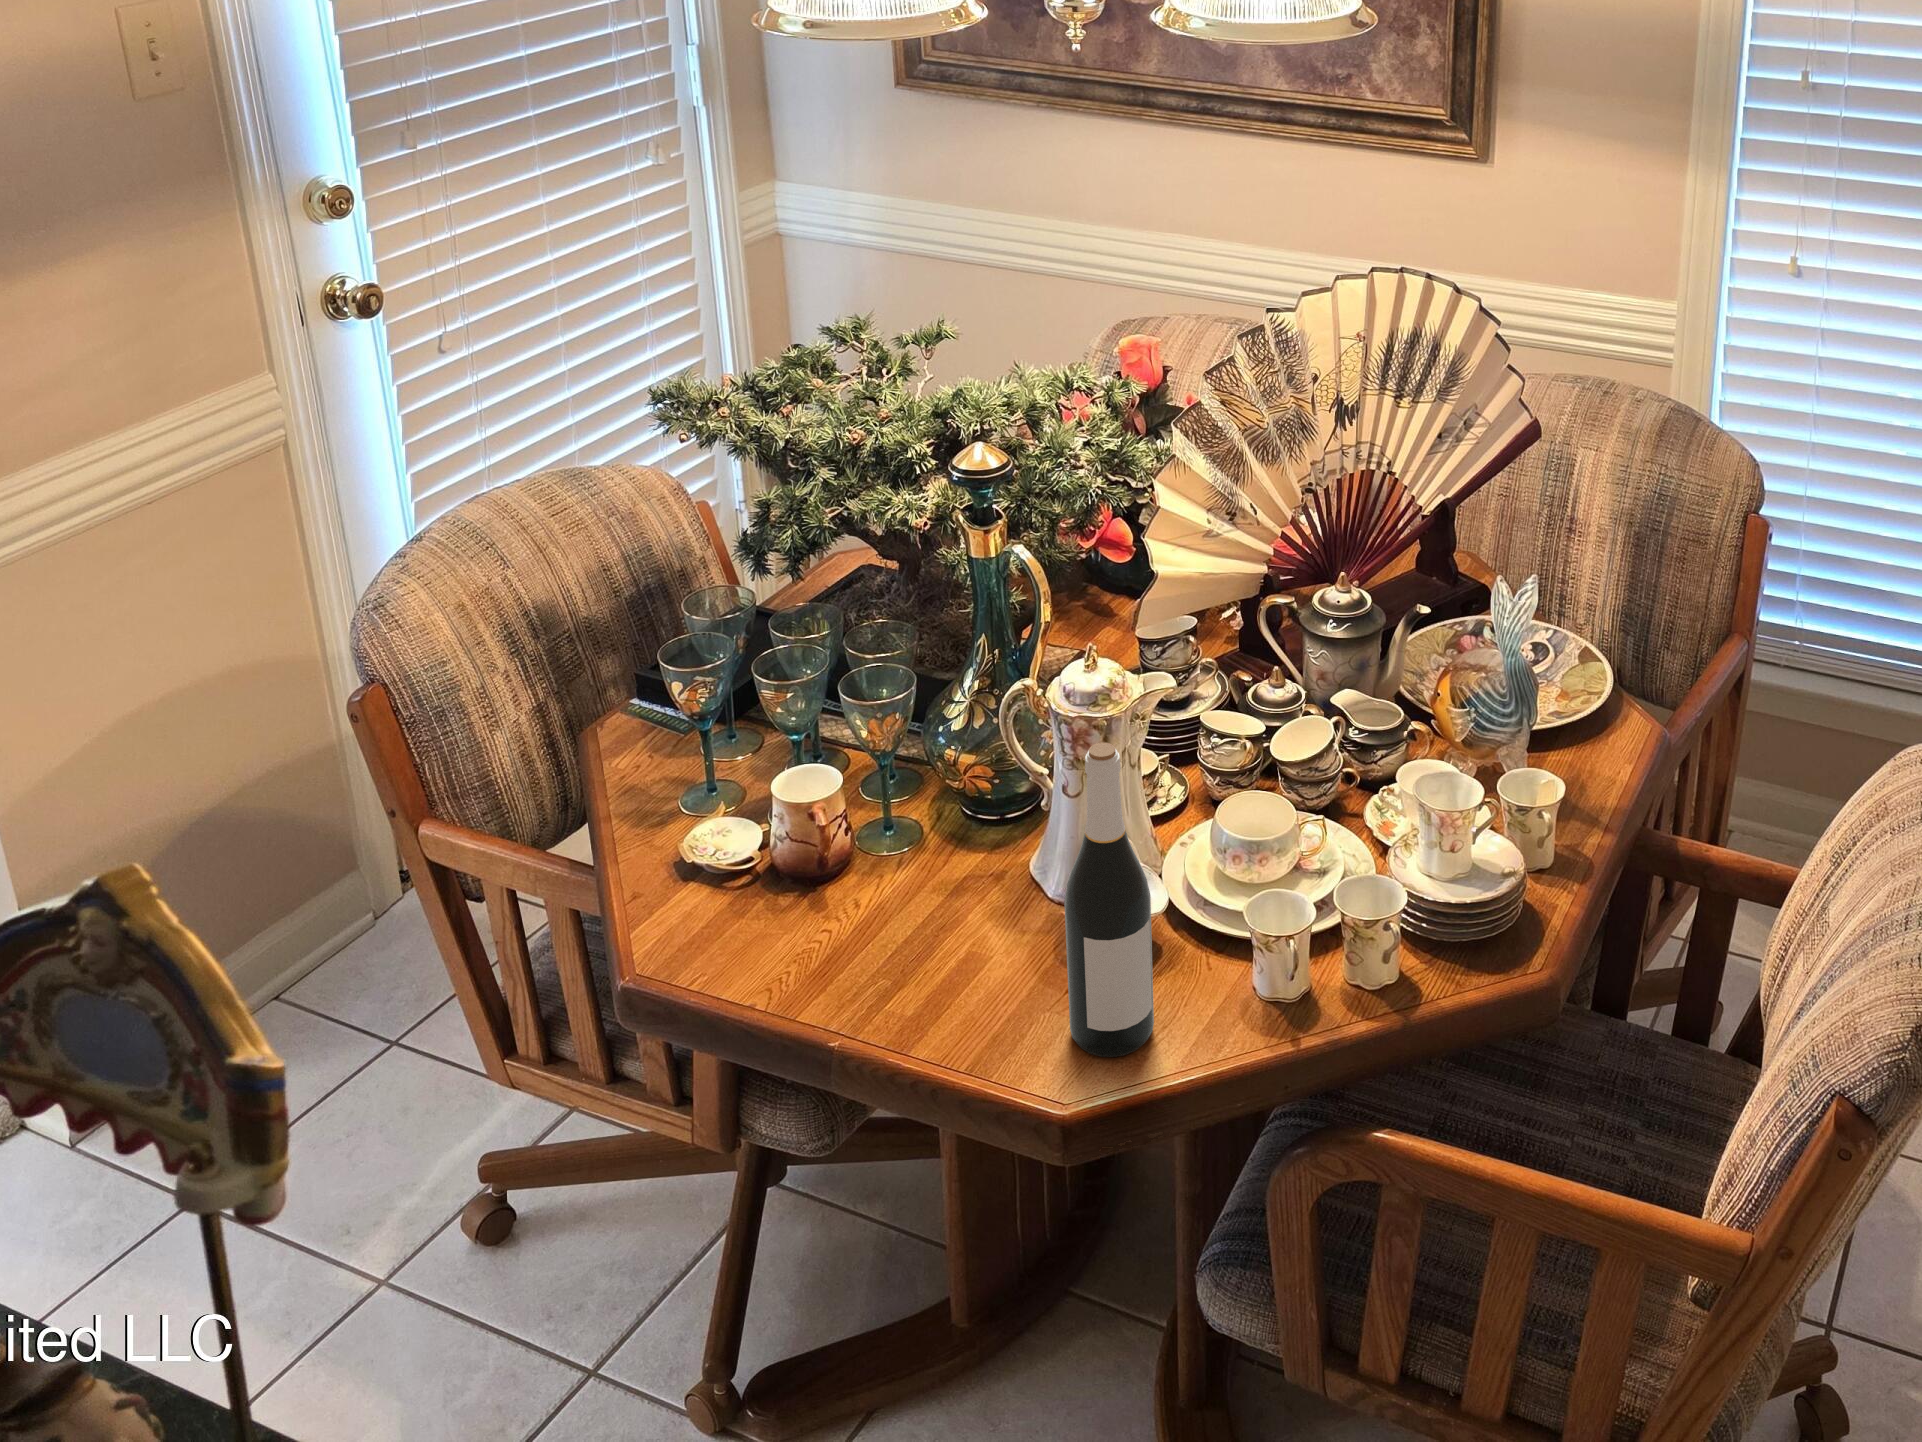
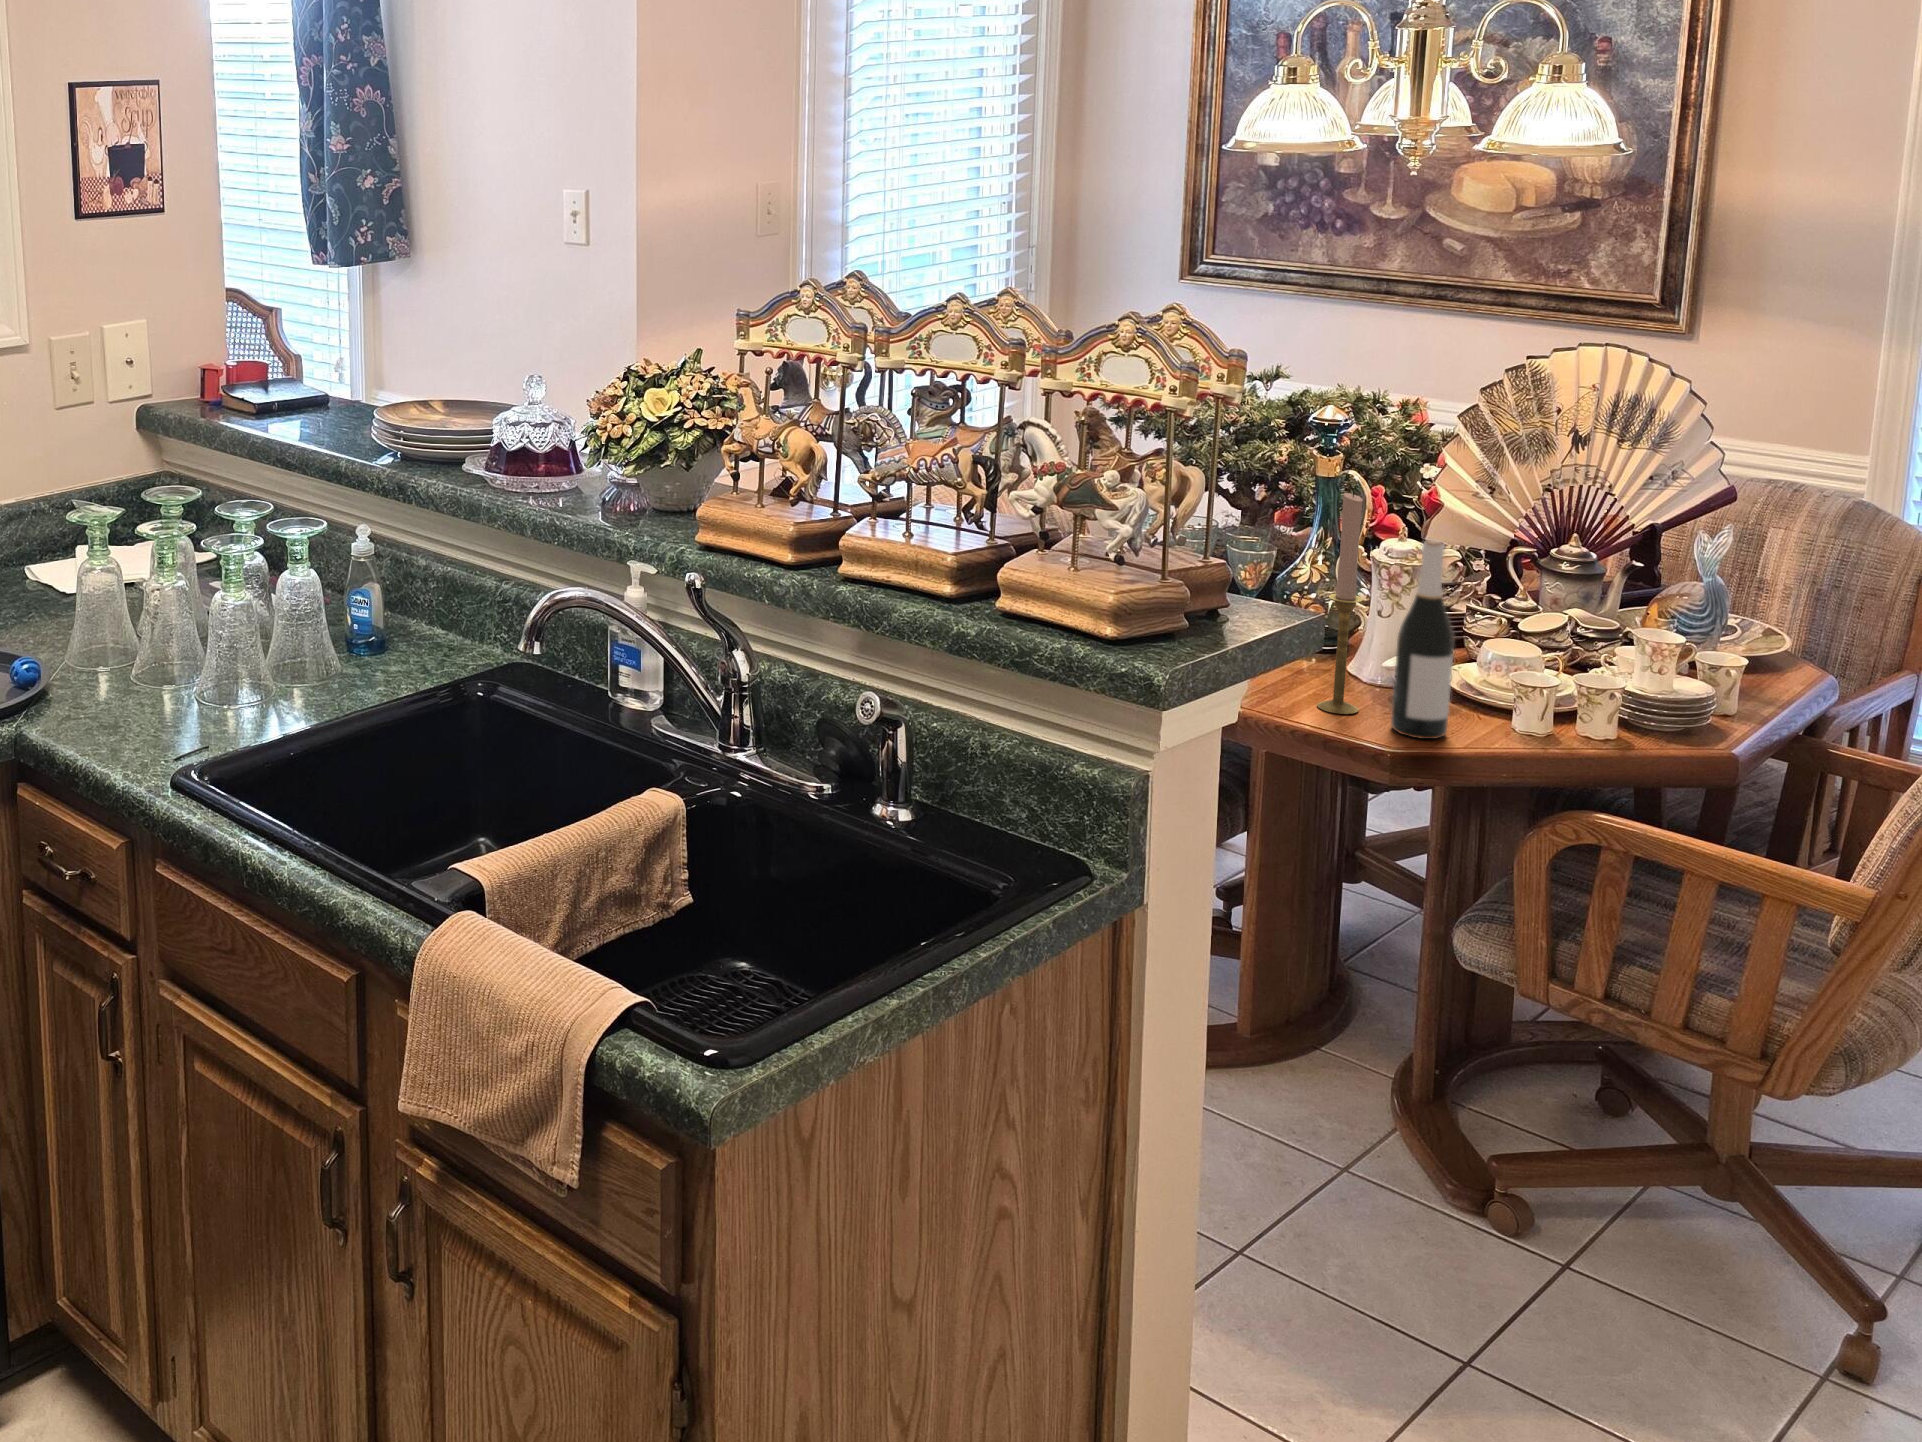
candlestick: none [963,660,1030,1008] -> present [1317,493,1363,714]

